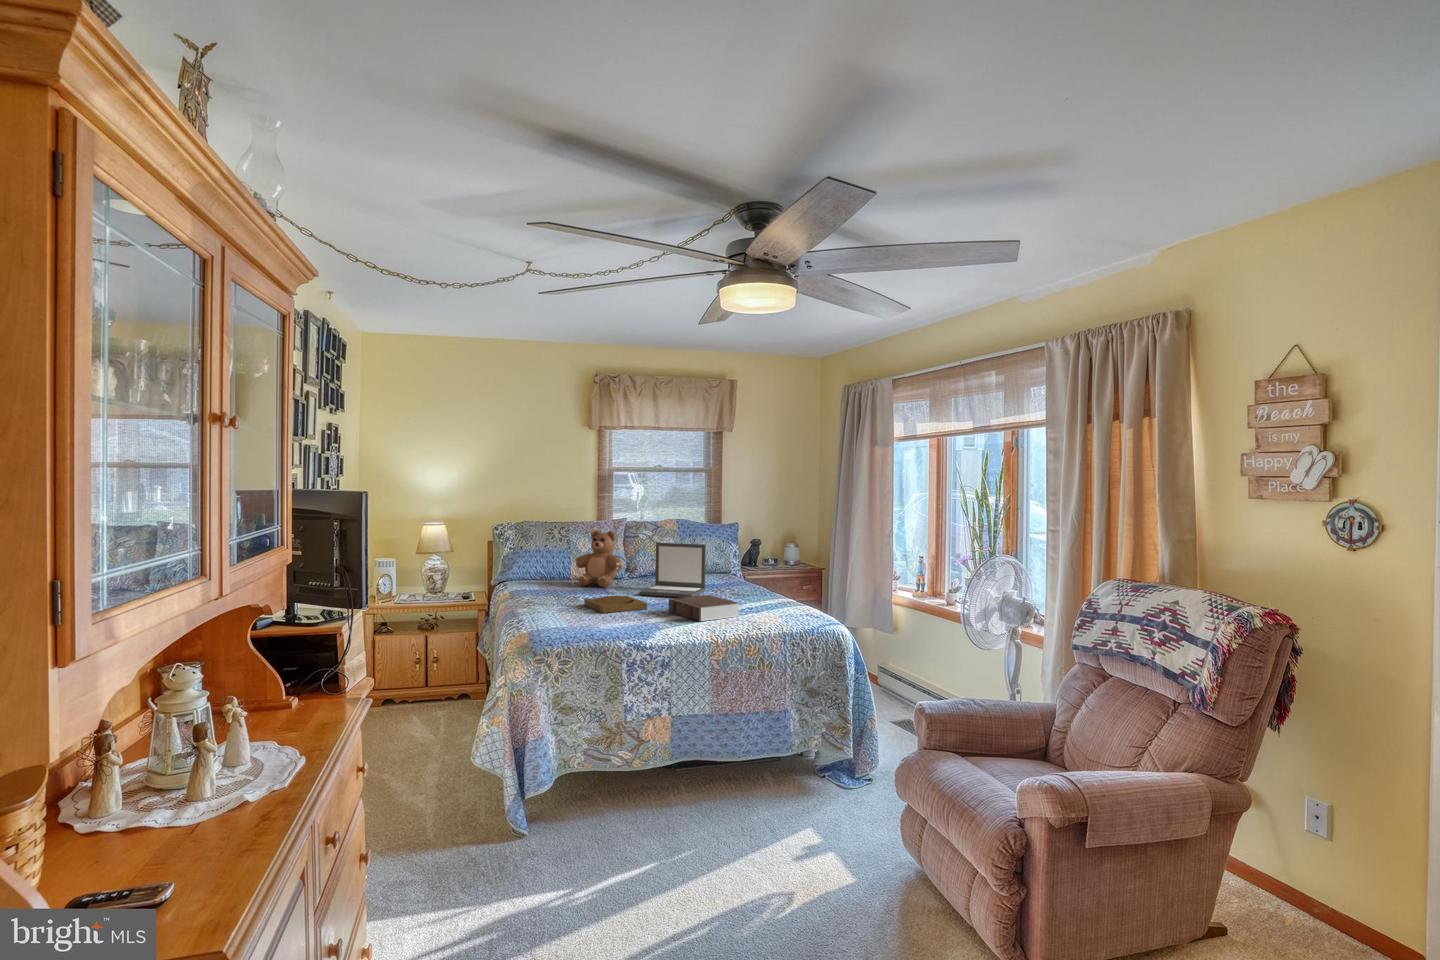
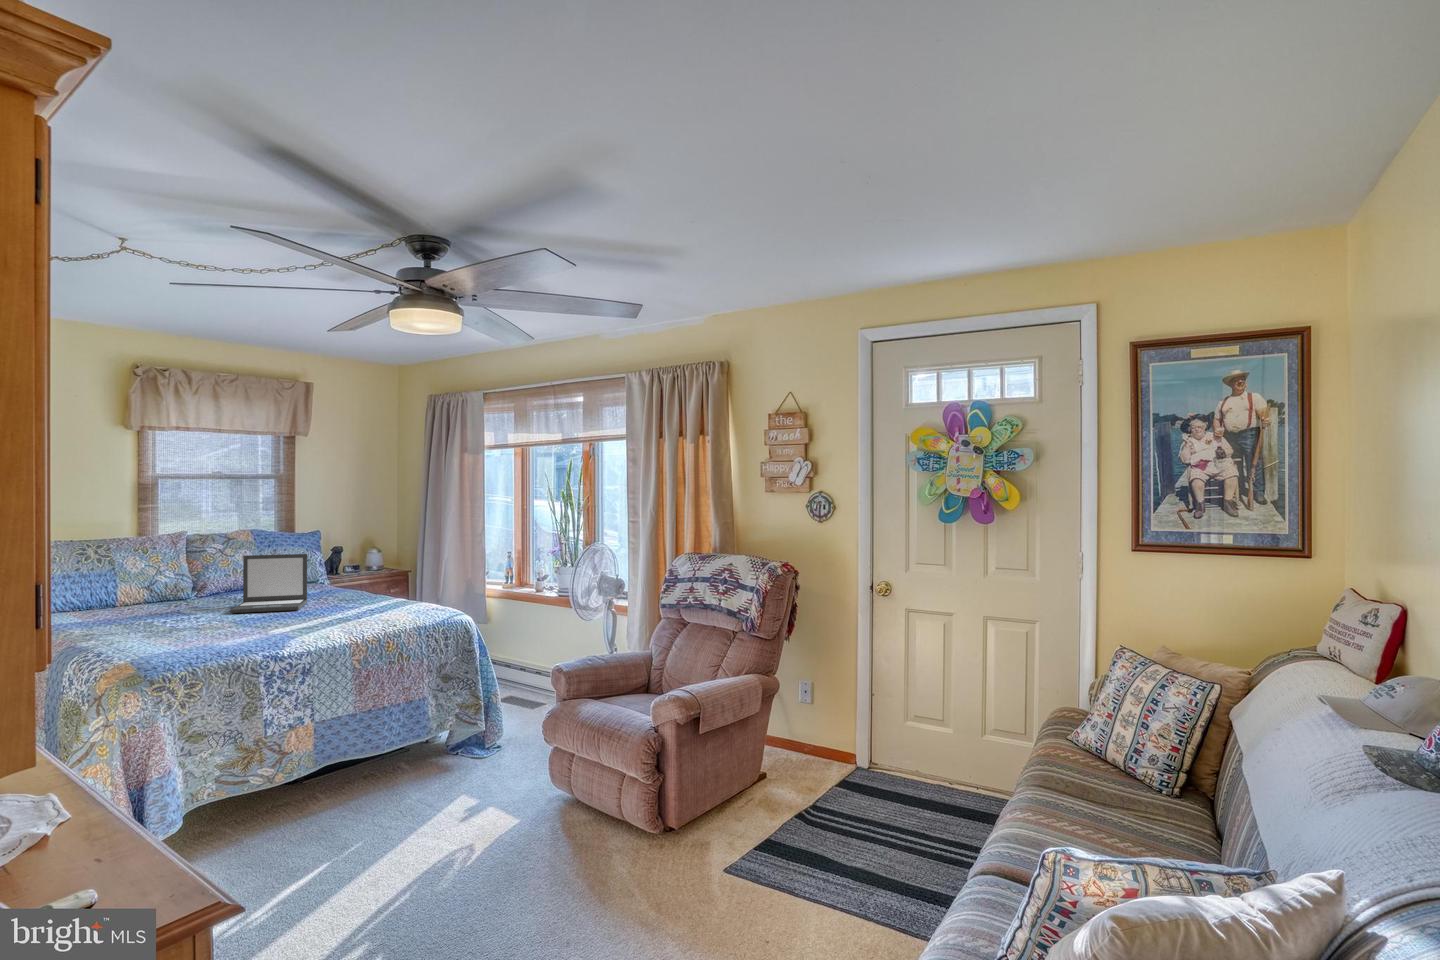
teddy bear: present [573,531,623,587] -> none [124,547,200,612]
book: present [669,595,739,621] -> none [285,603,368,628]
tray: present [584,596,647,613] -> none [169,615,255,634]

